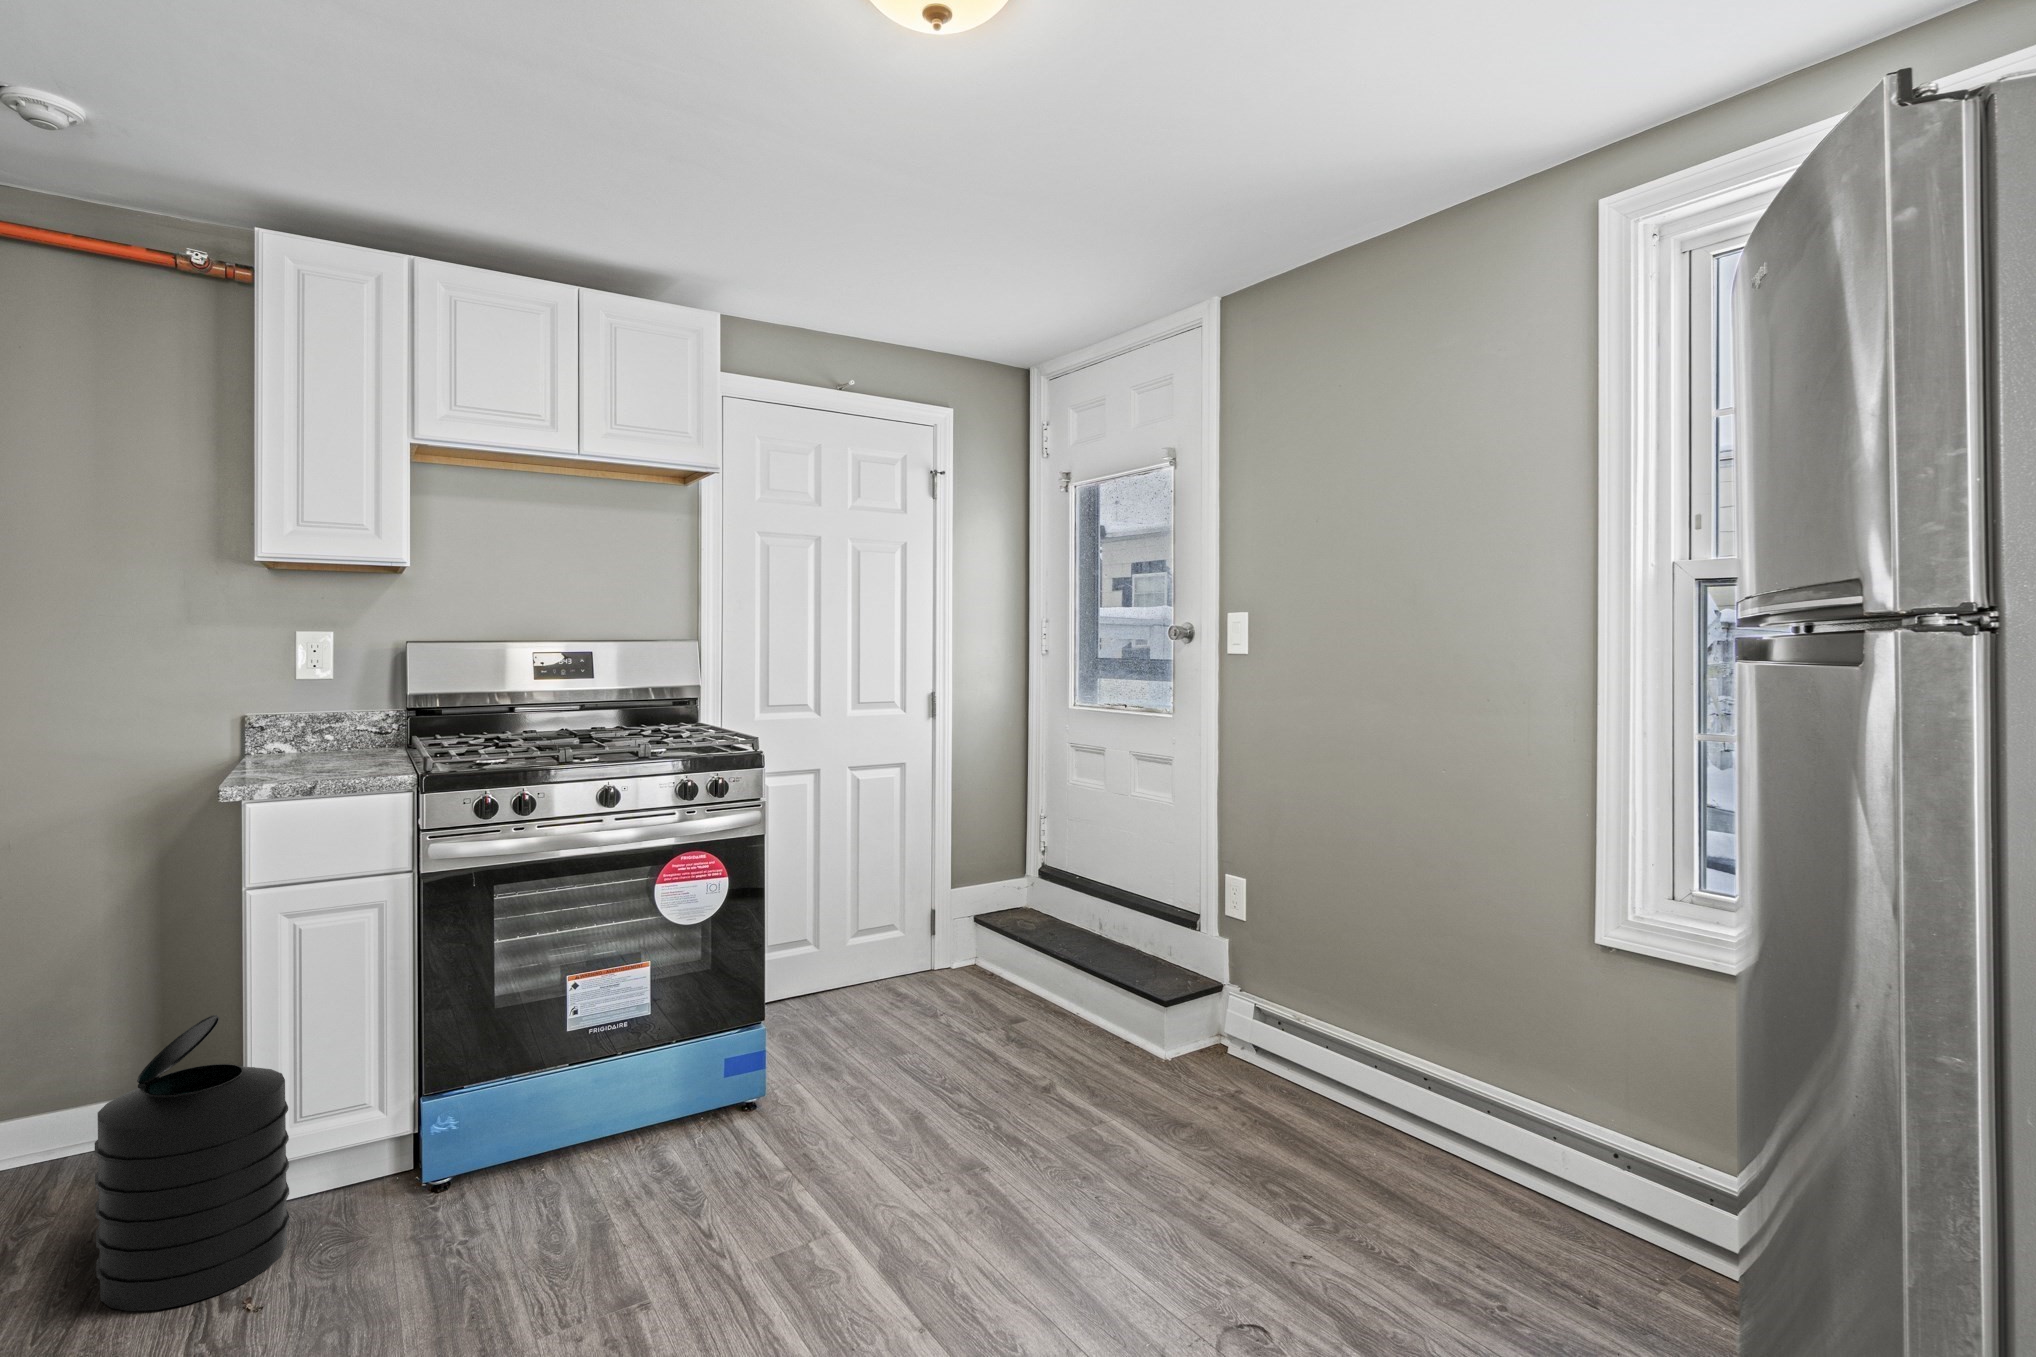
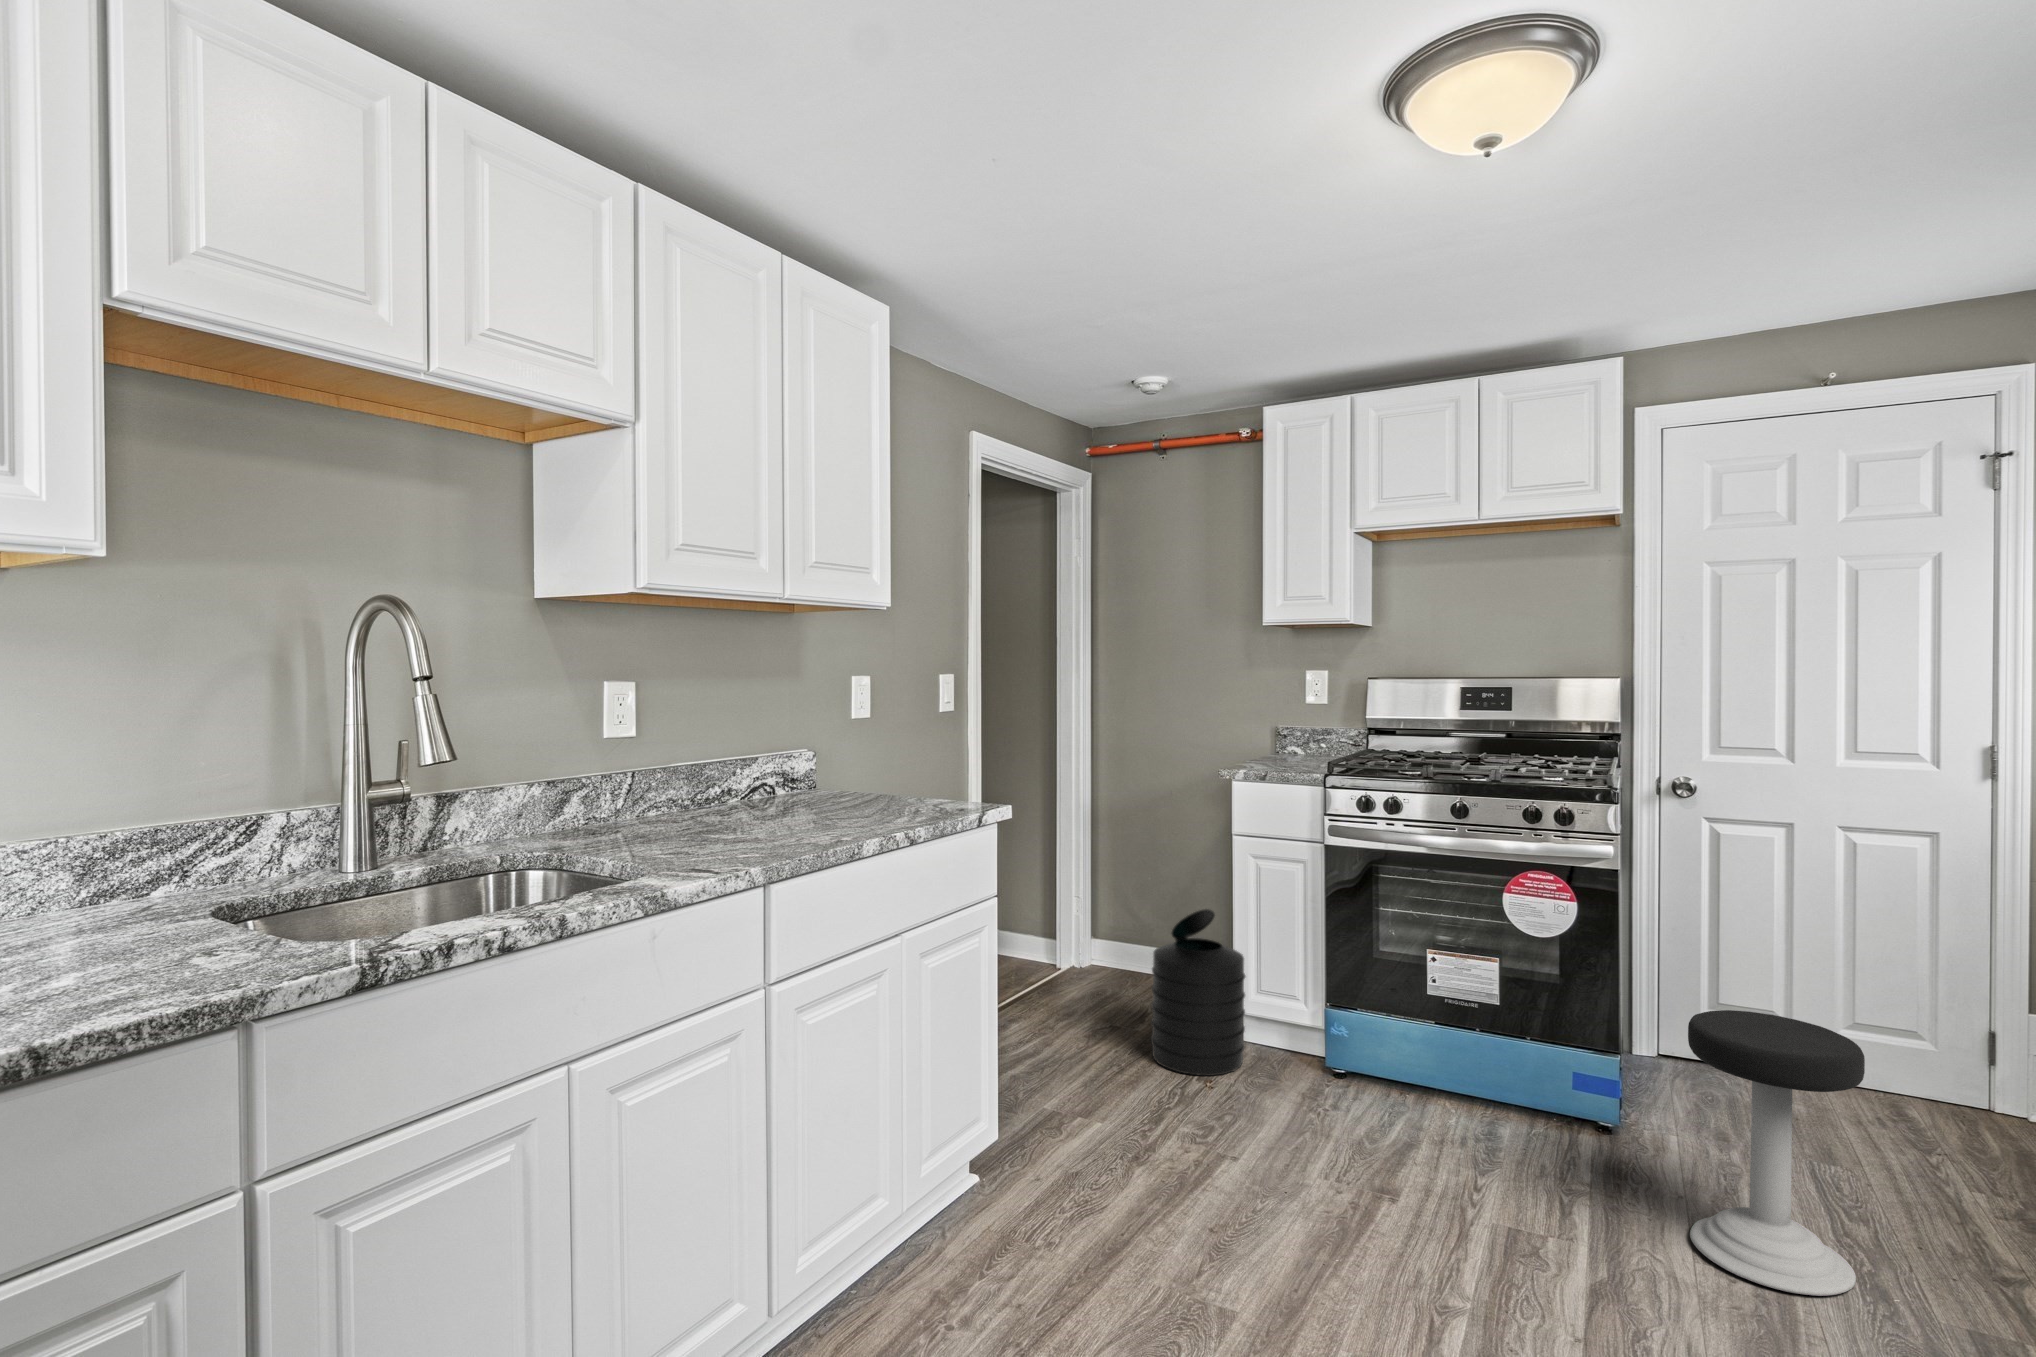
stool: none [885,938,1012,1187] -> present [1688,1010,1865,1296]

